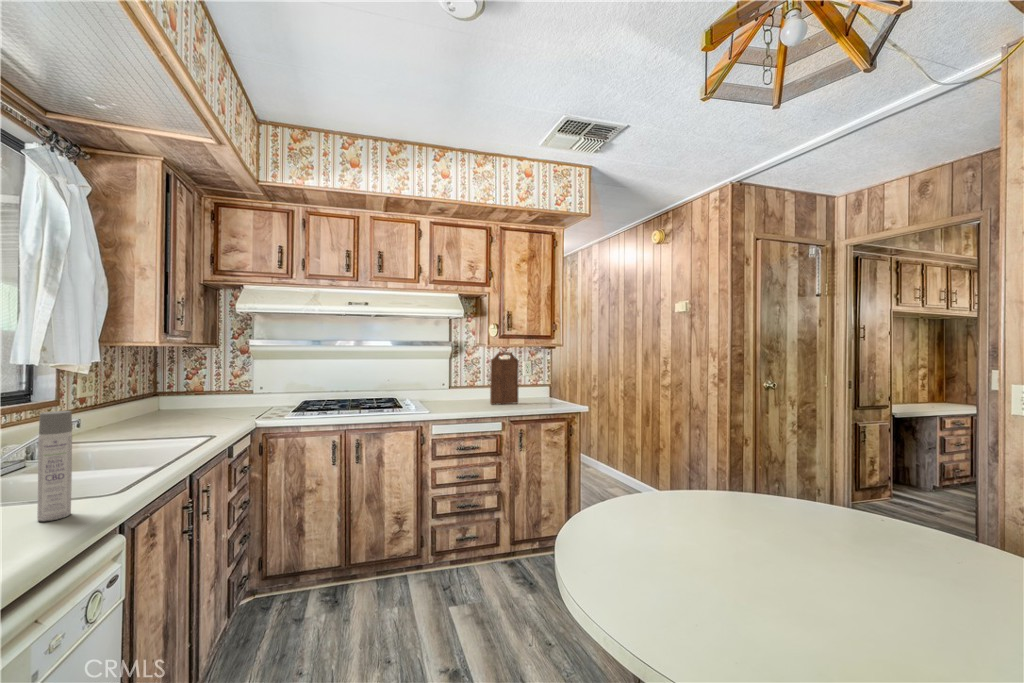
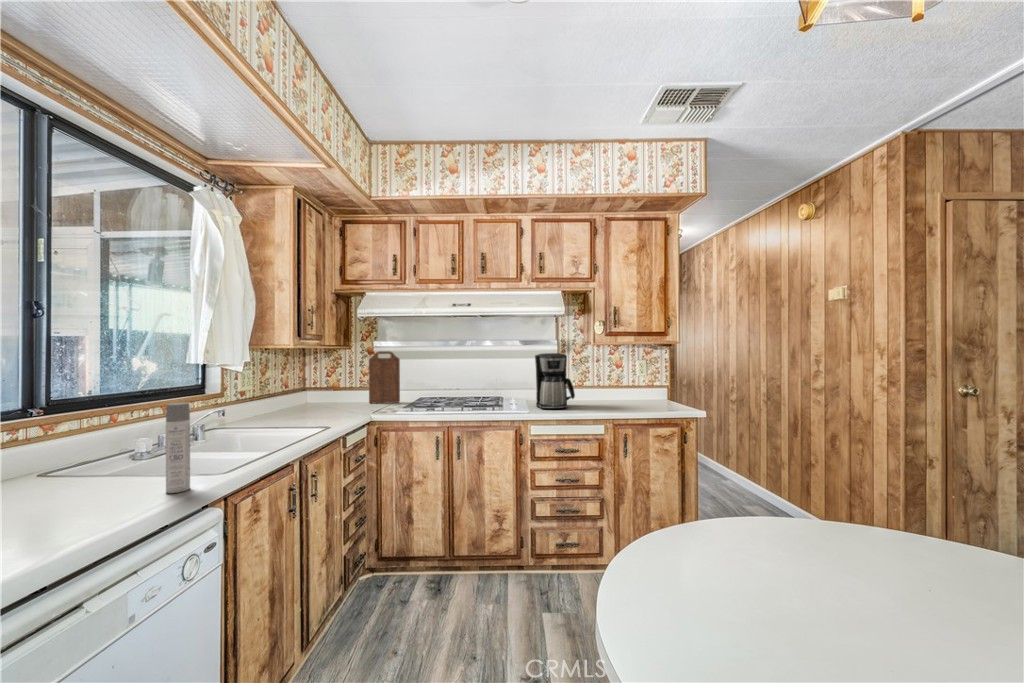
cutting board: present [490,352,519,405] -> present [369,351,400,403]
coffee maker: none [433,354,472,409] -> present [535,353,575,409]

